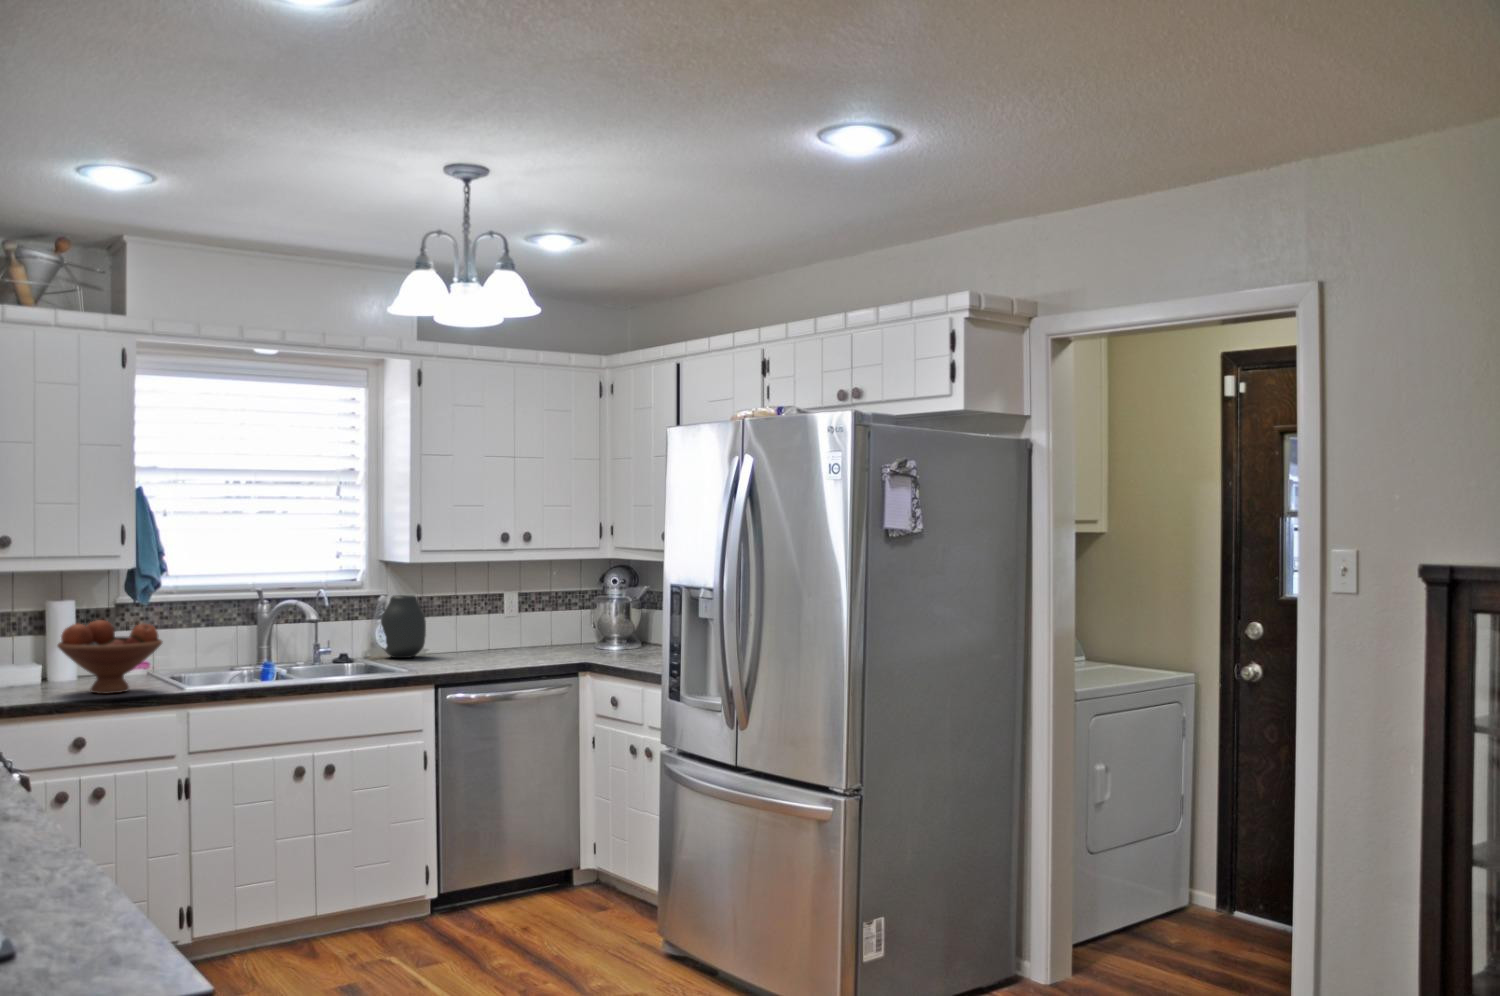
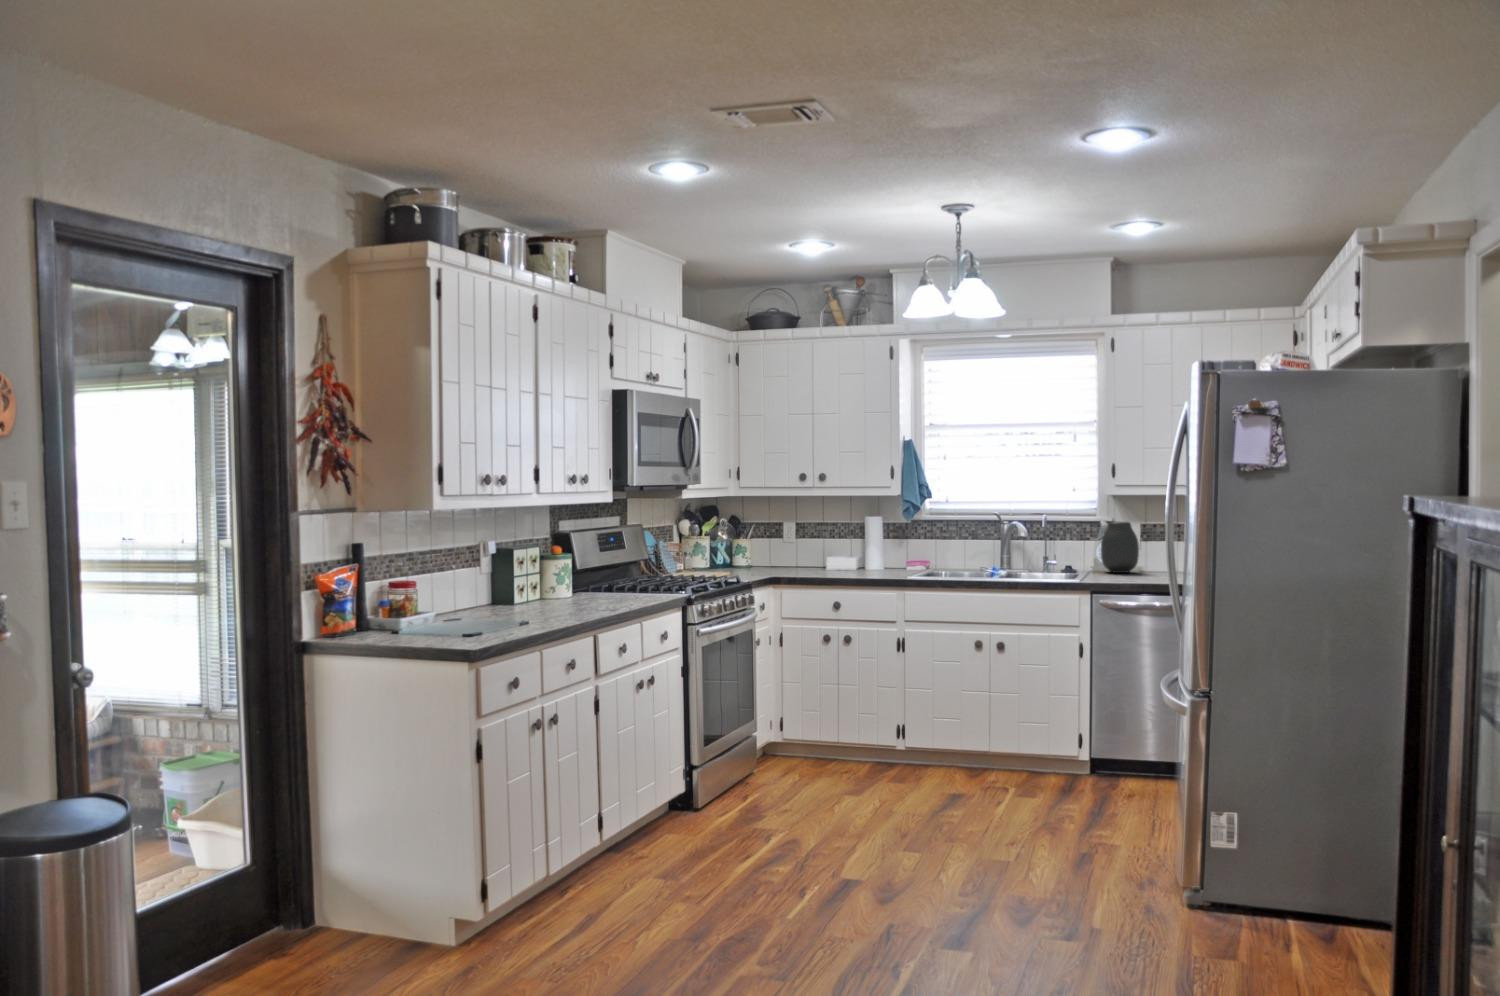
fruit bowl: present [57,620,162,694] -> none [830,528,891,575]

